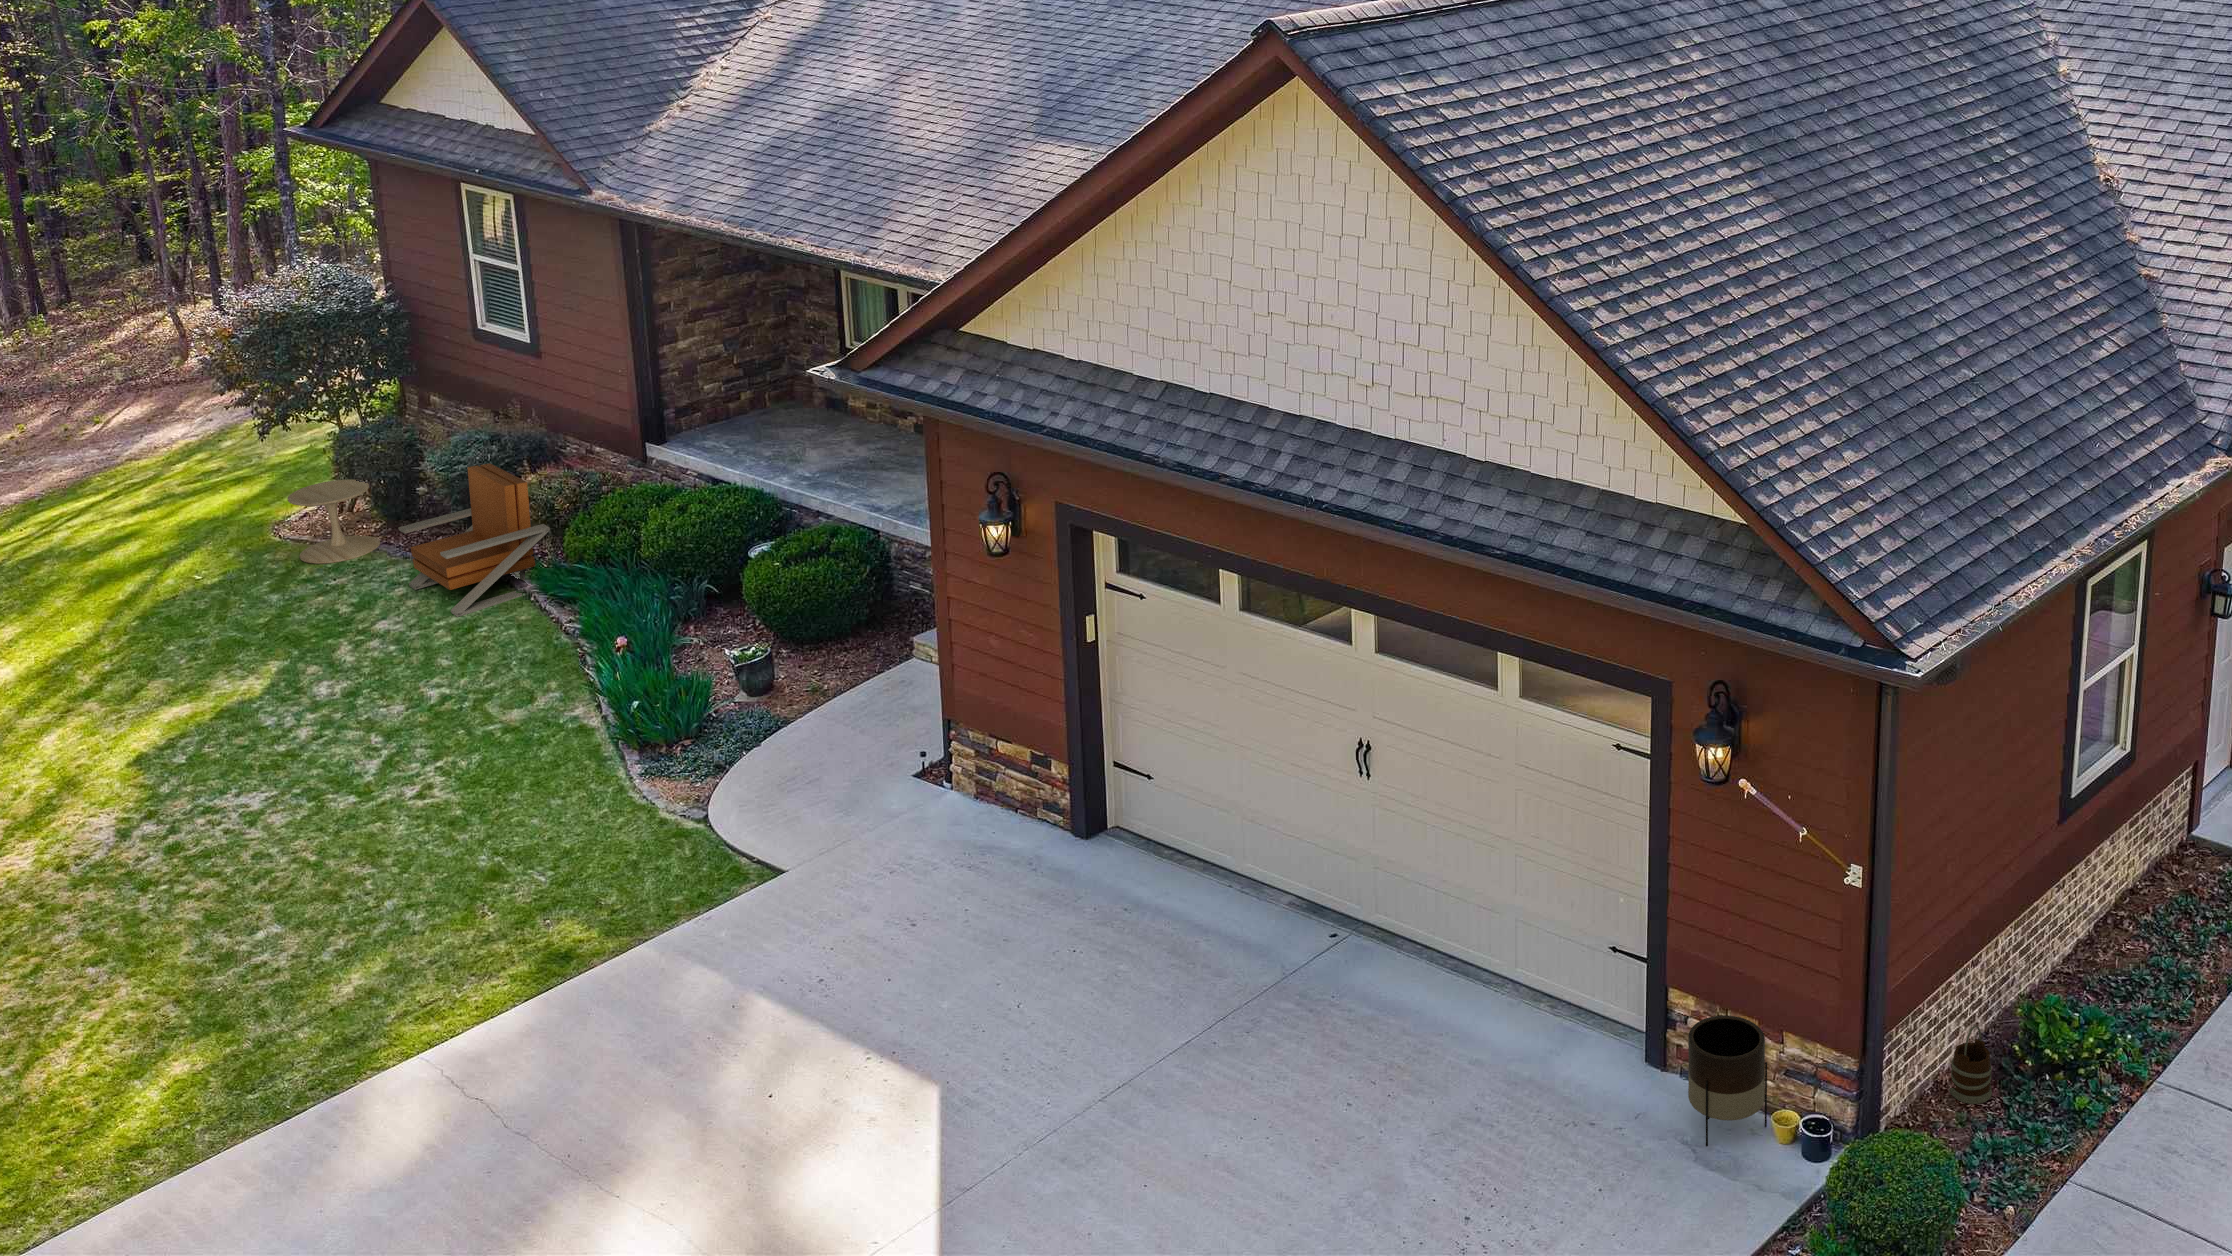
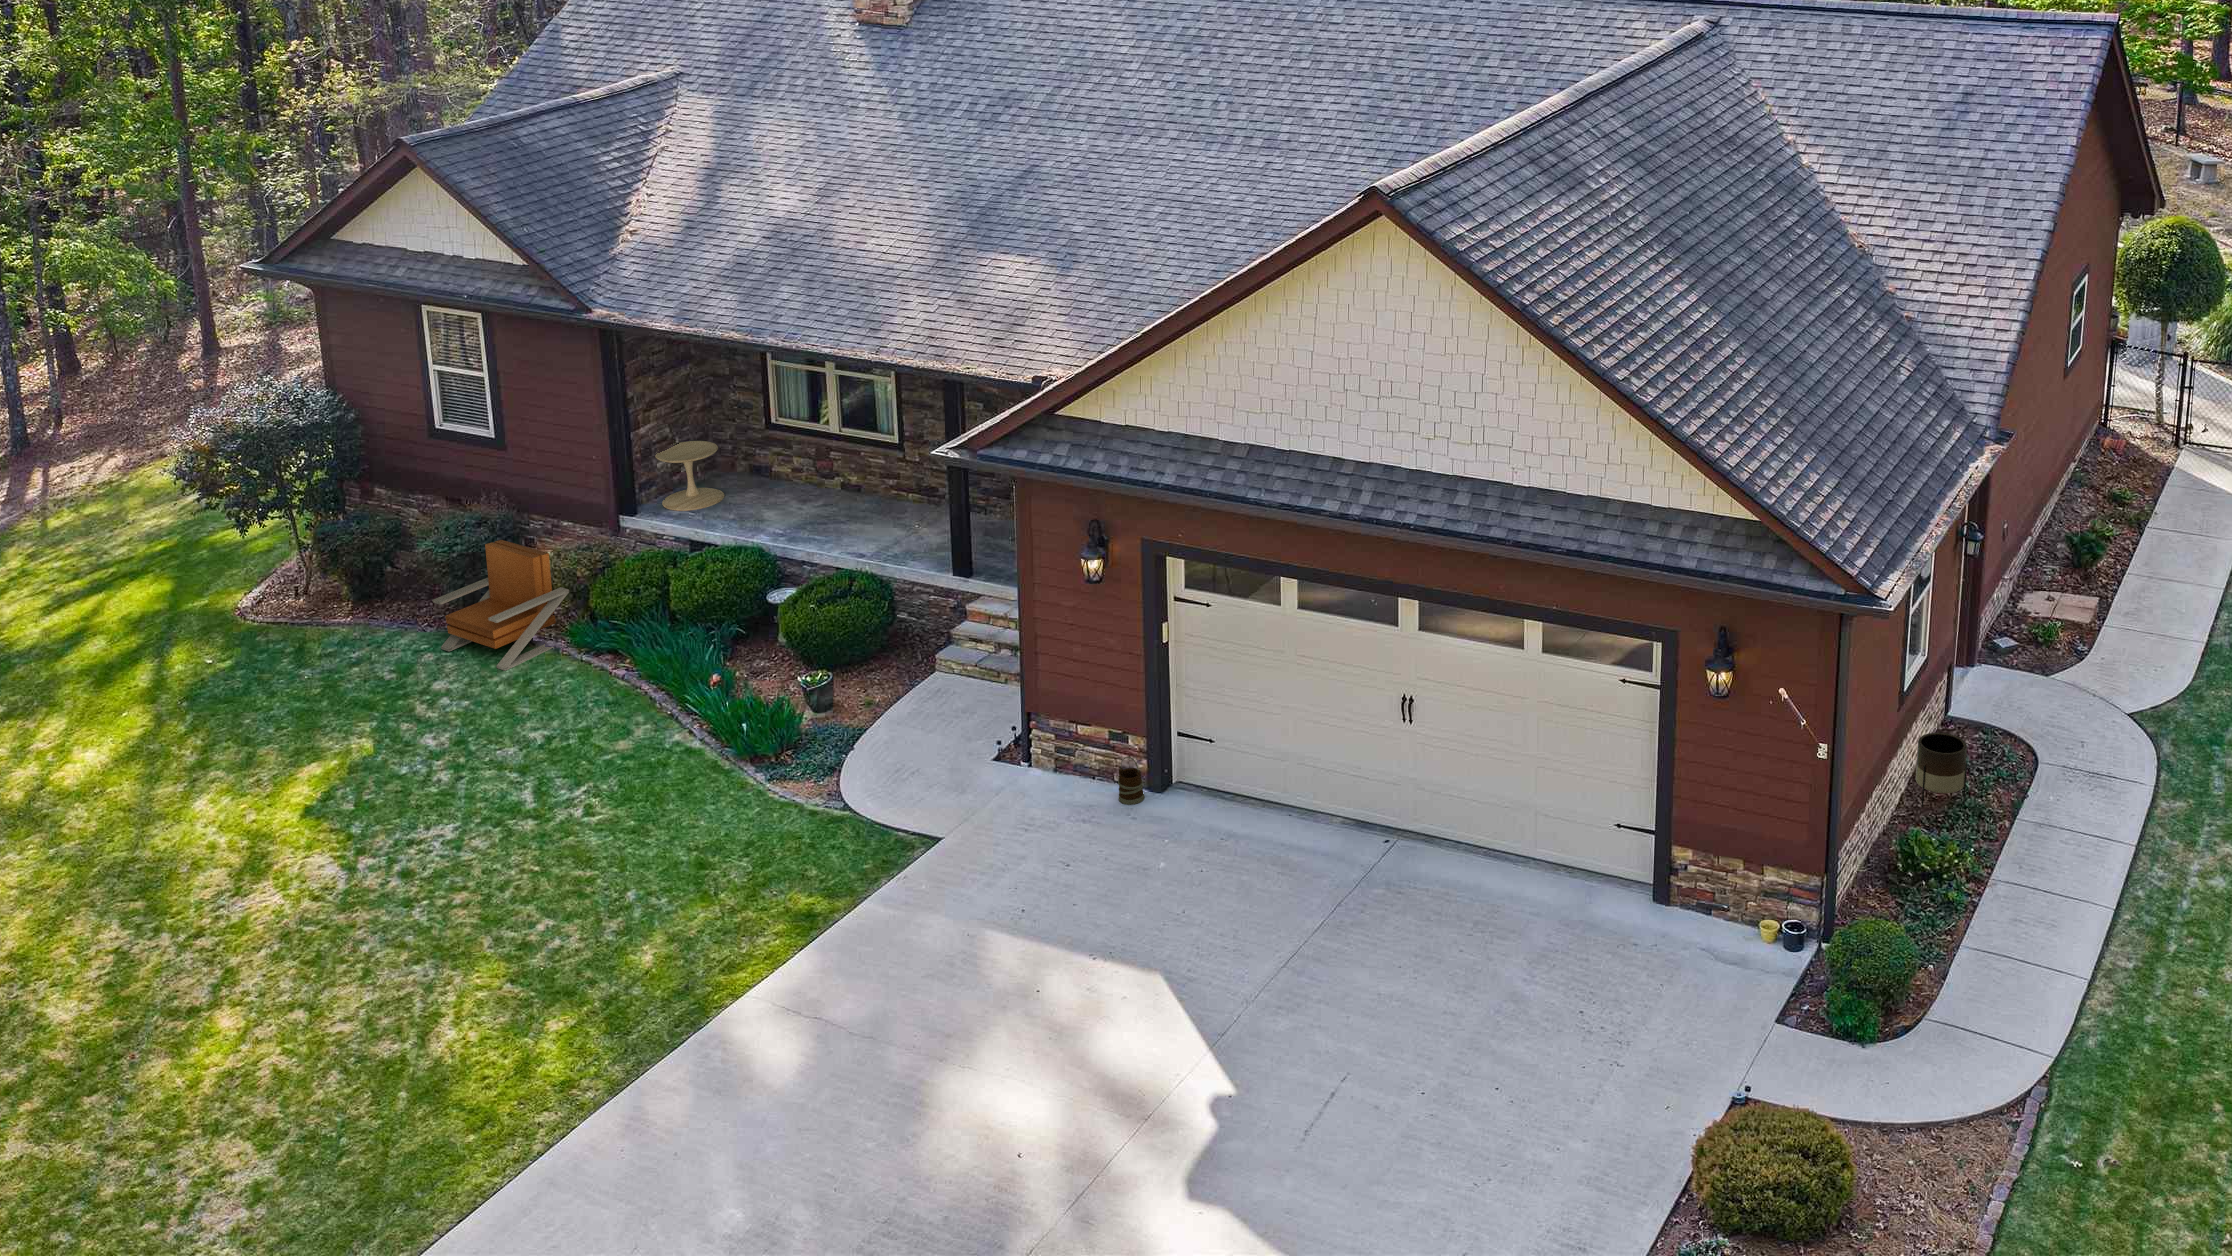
side table: present [288,480,380,564] -> present [655,441,724,511]
planter: present [1688,1015,1767,1146] -> present [1916,733,1967,807]
wooden bucket: present [1950,1026,1992,1104] -> present [1118,757,1145,805]

